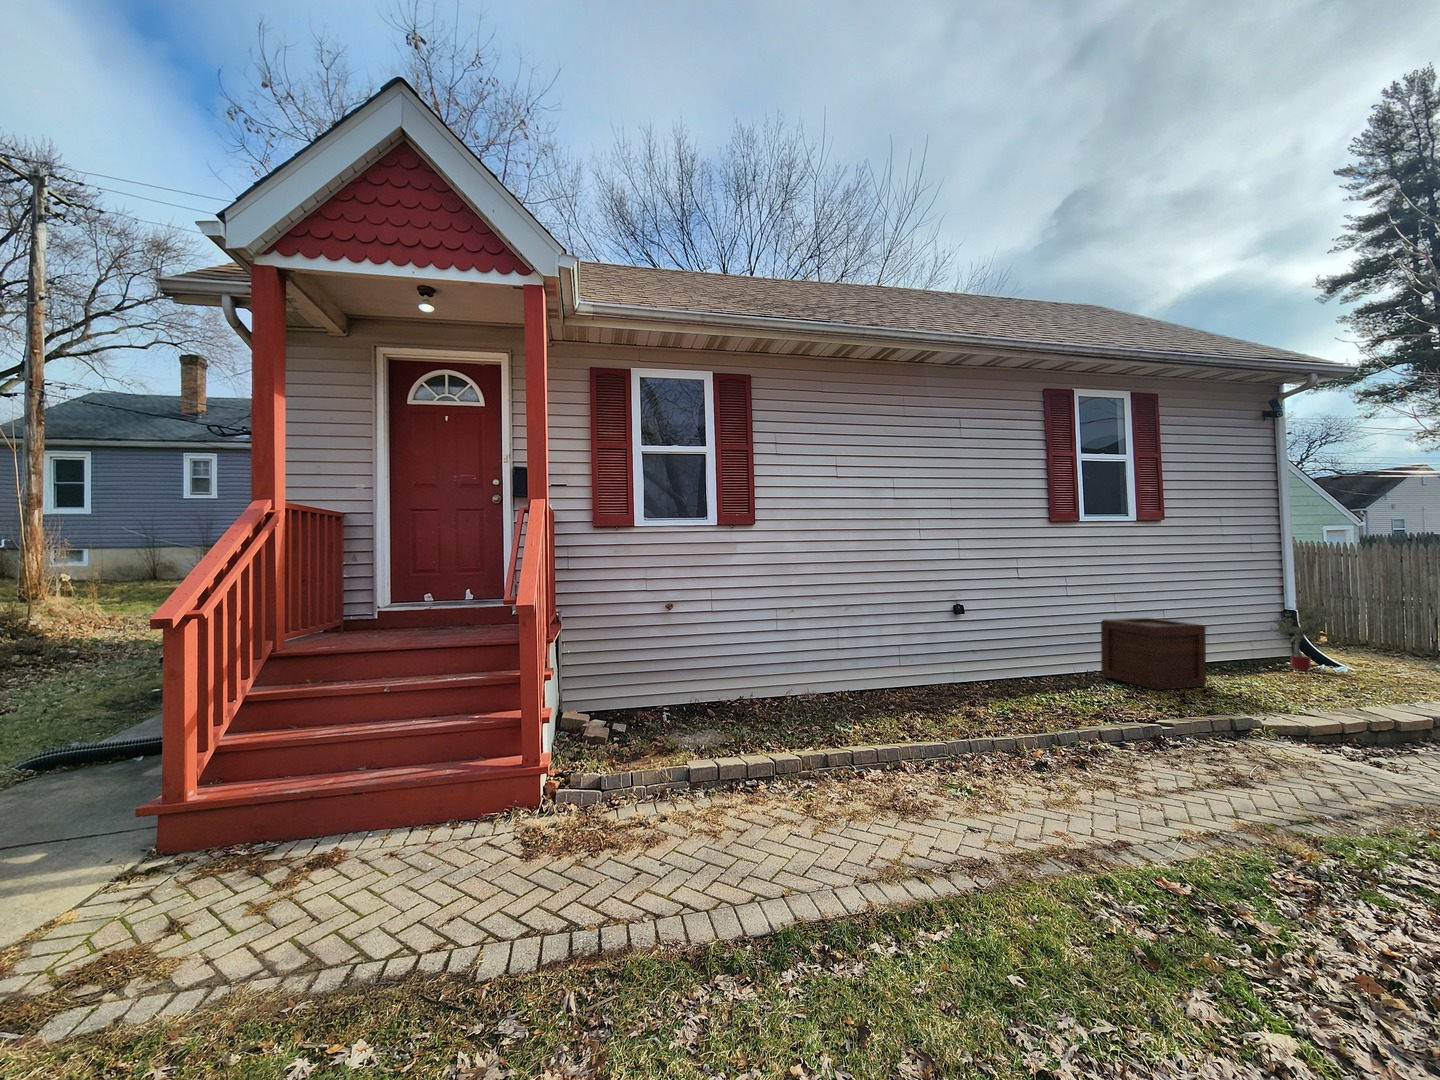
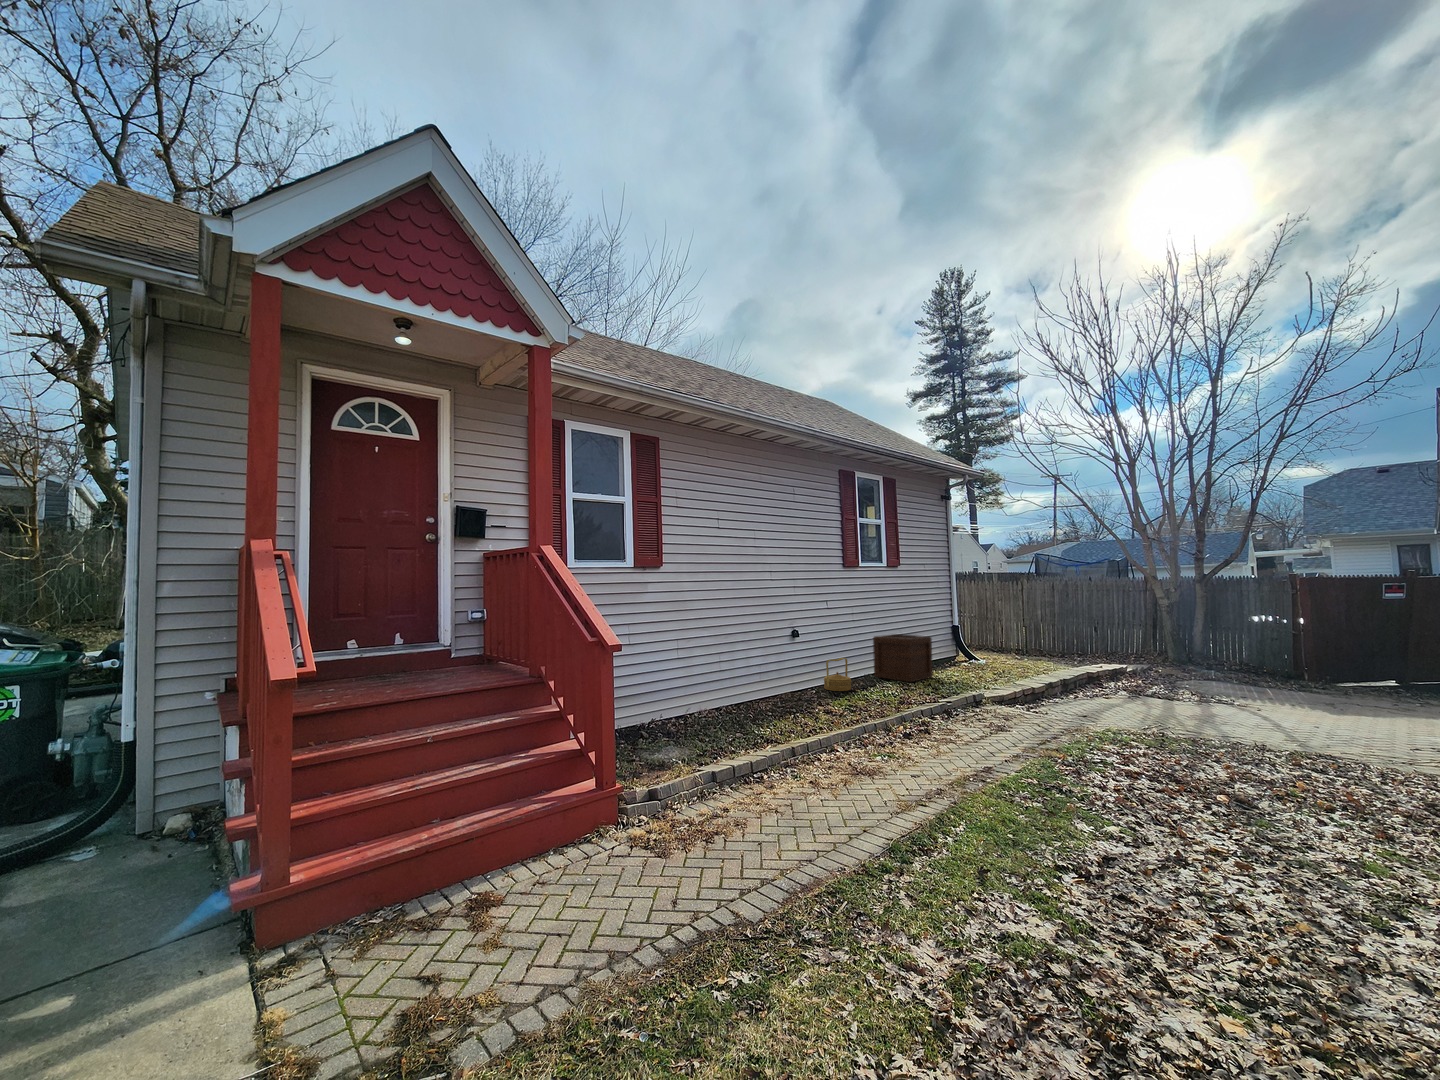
potted tree: present [1270,597,1330,671] -> none [950,616,981,664]
woven basket: none [1004,646,1047,692] -> present [824,658,851,691]

